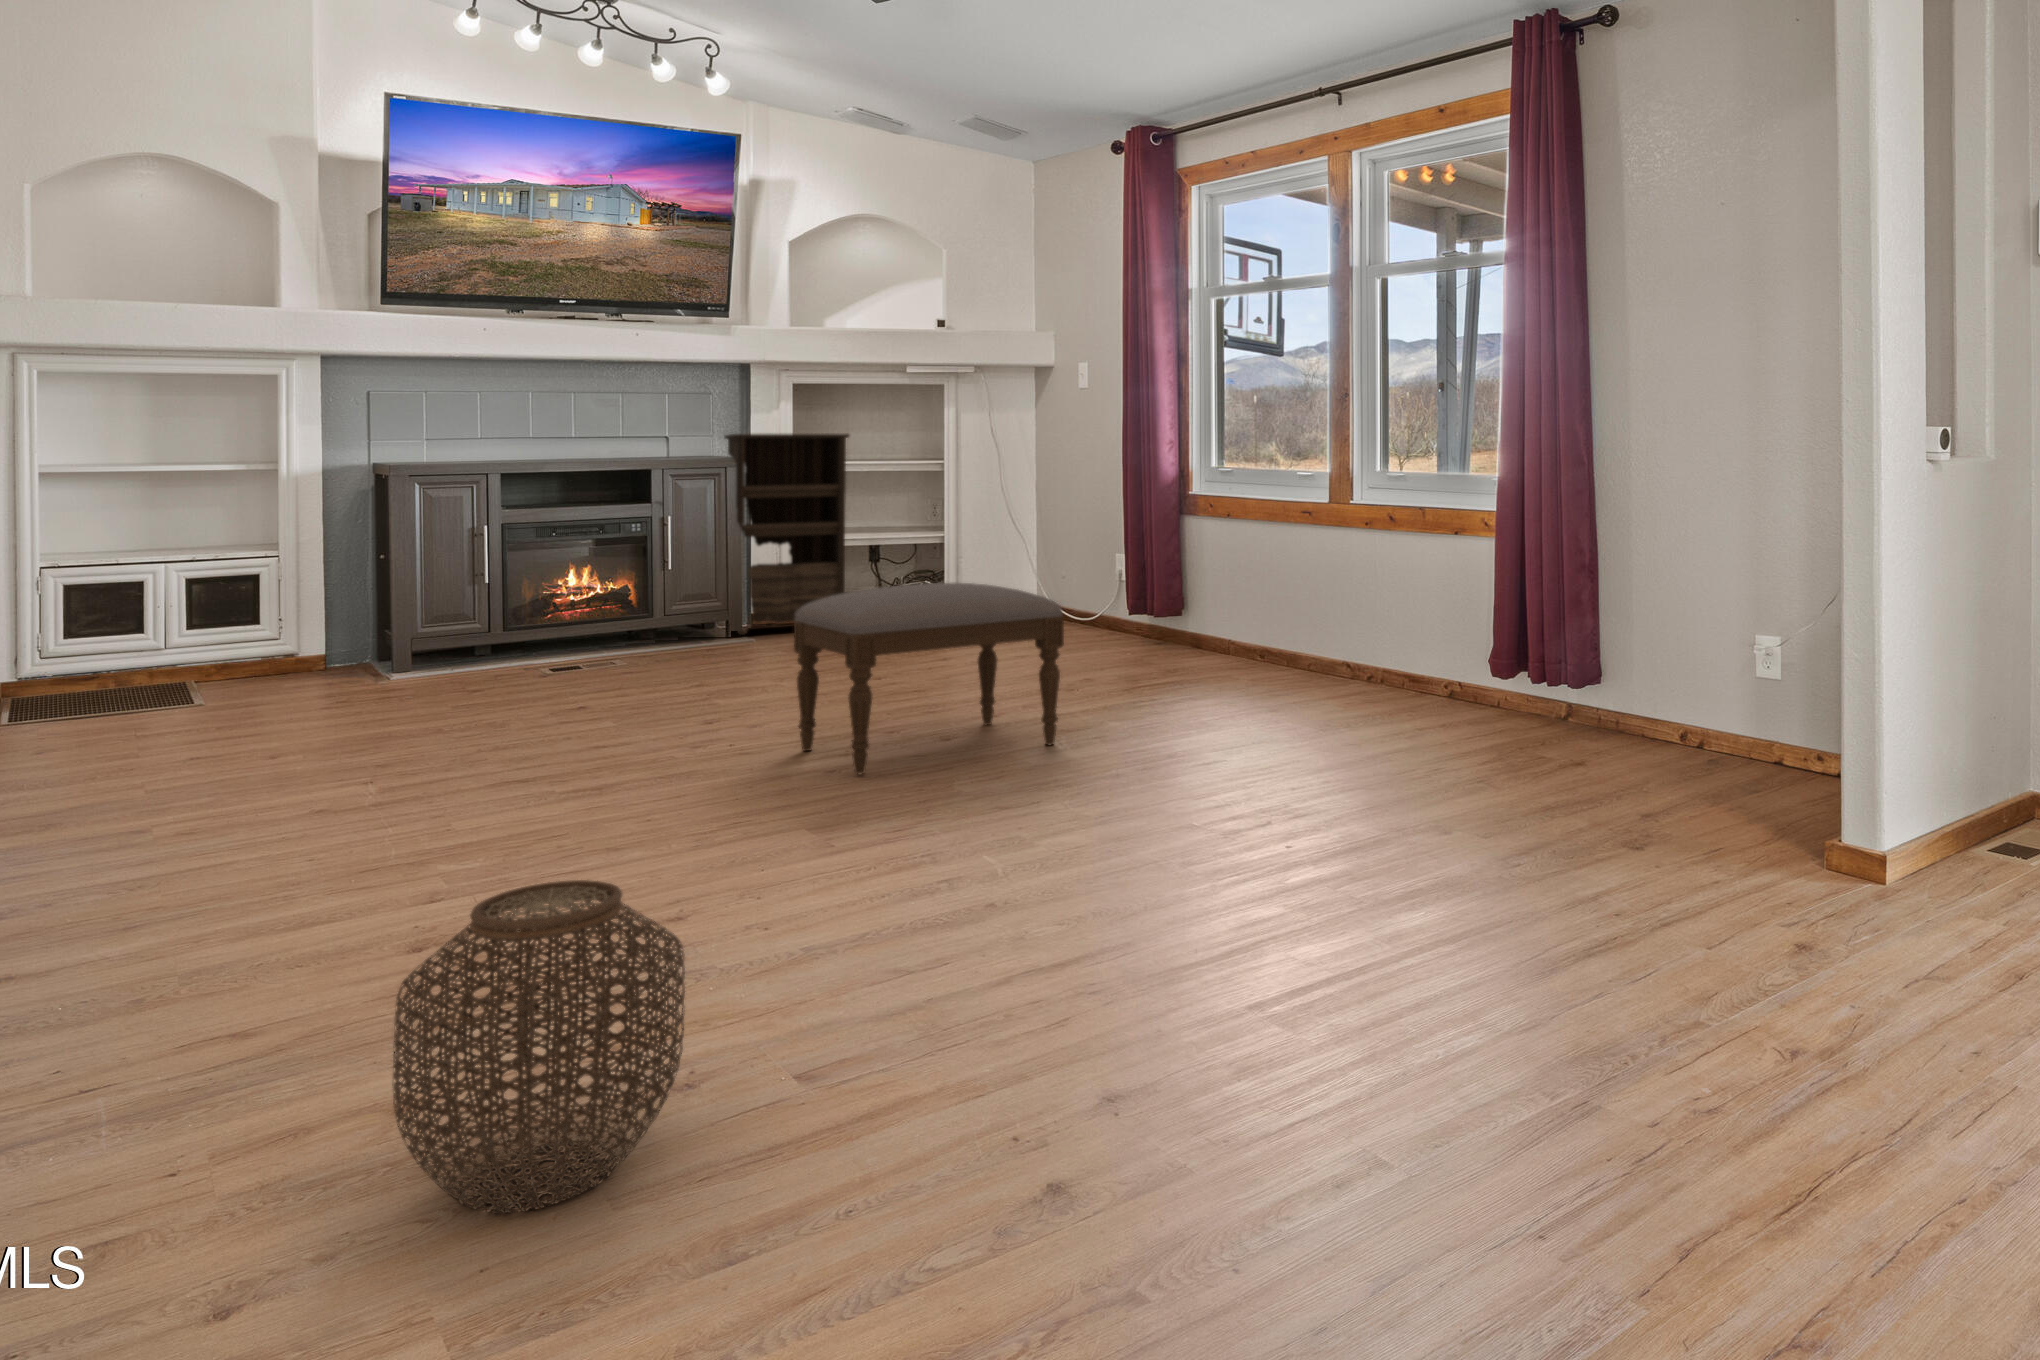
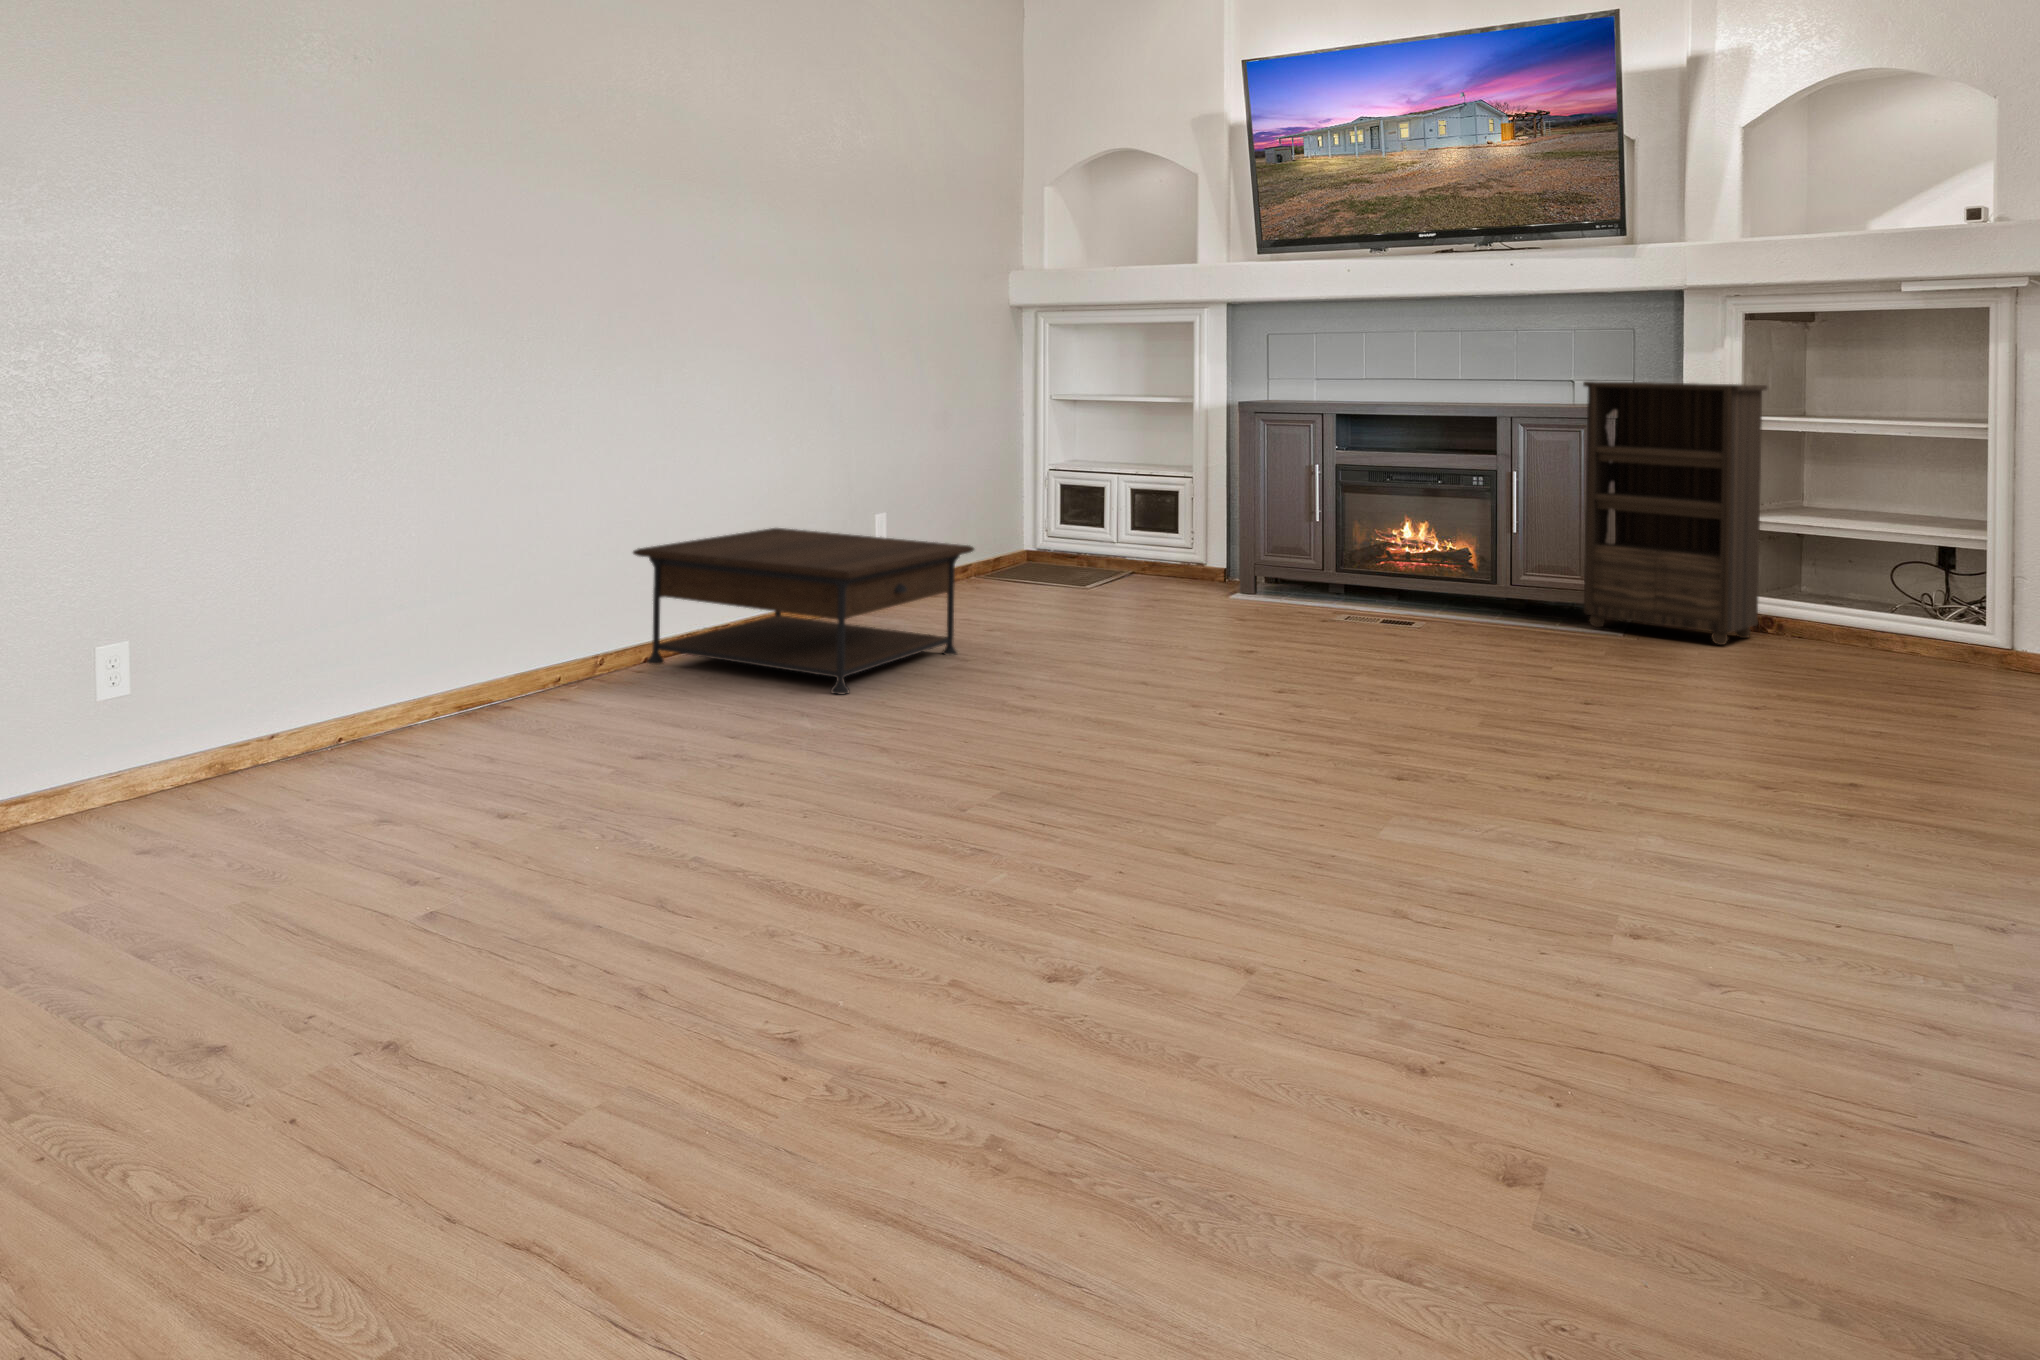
ottoman: present [794,583,1064,774] -> none [993,570,1304,798]
coffee table: none [63,627,555,879] -> present [633,528,974,694]
woven basket: present [393,880,685,1213] -> none [91,663,244,827]

